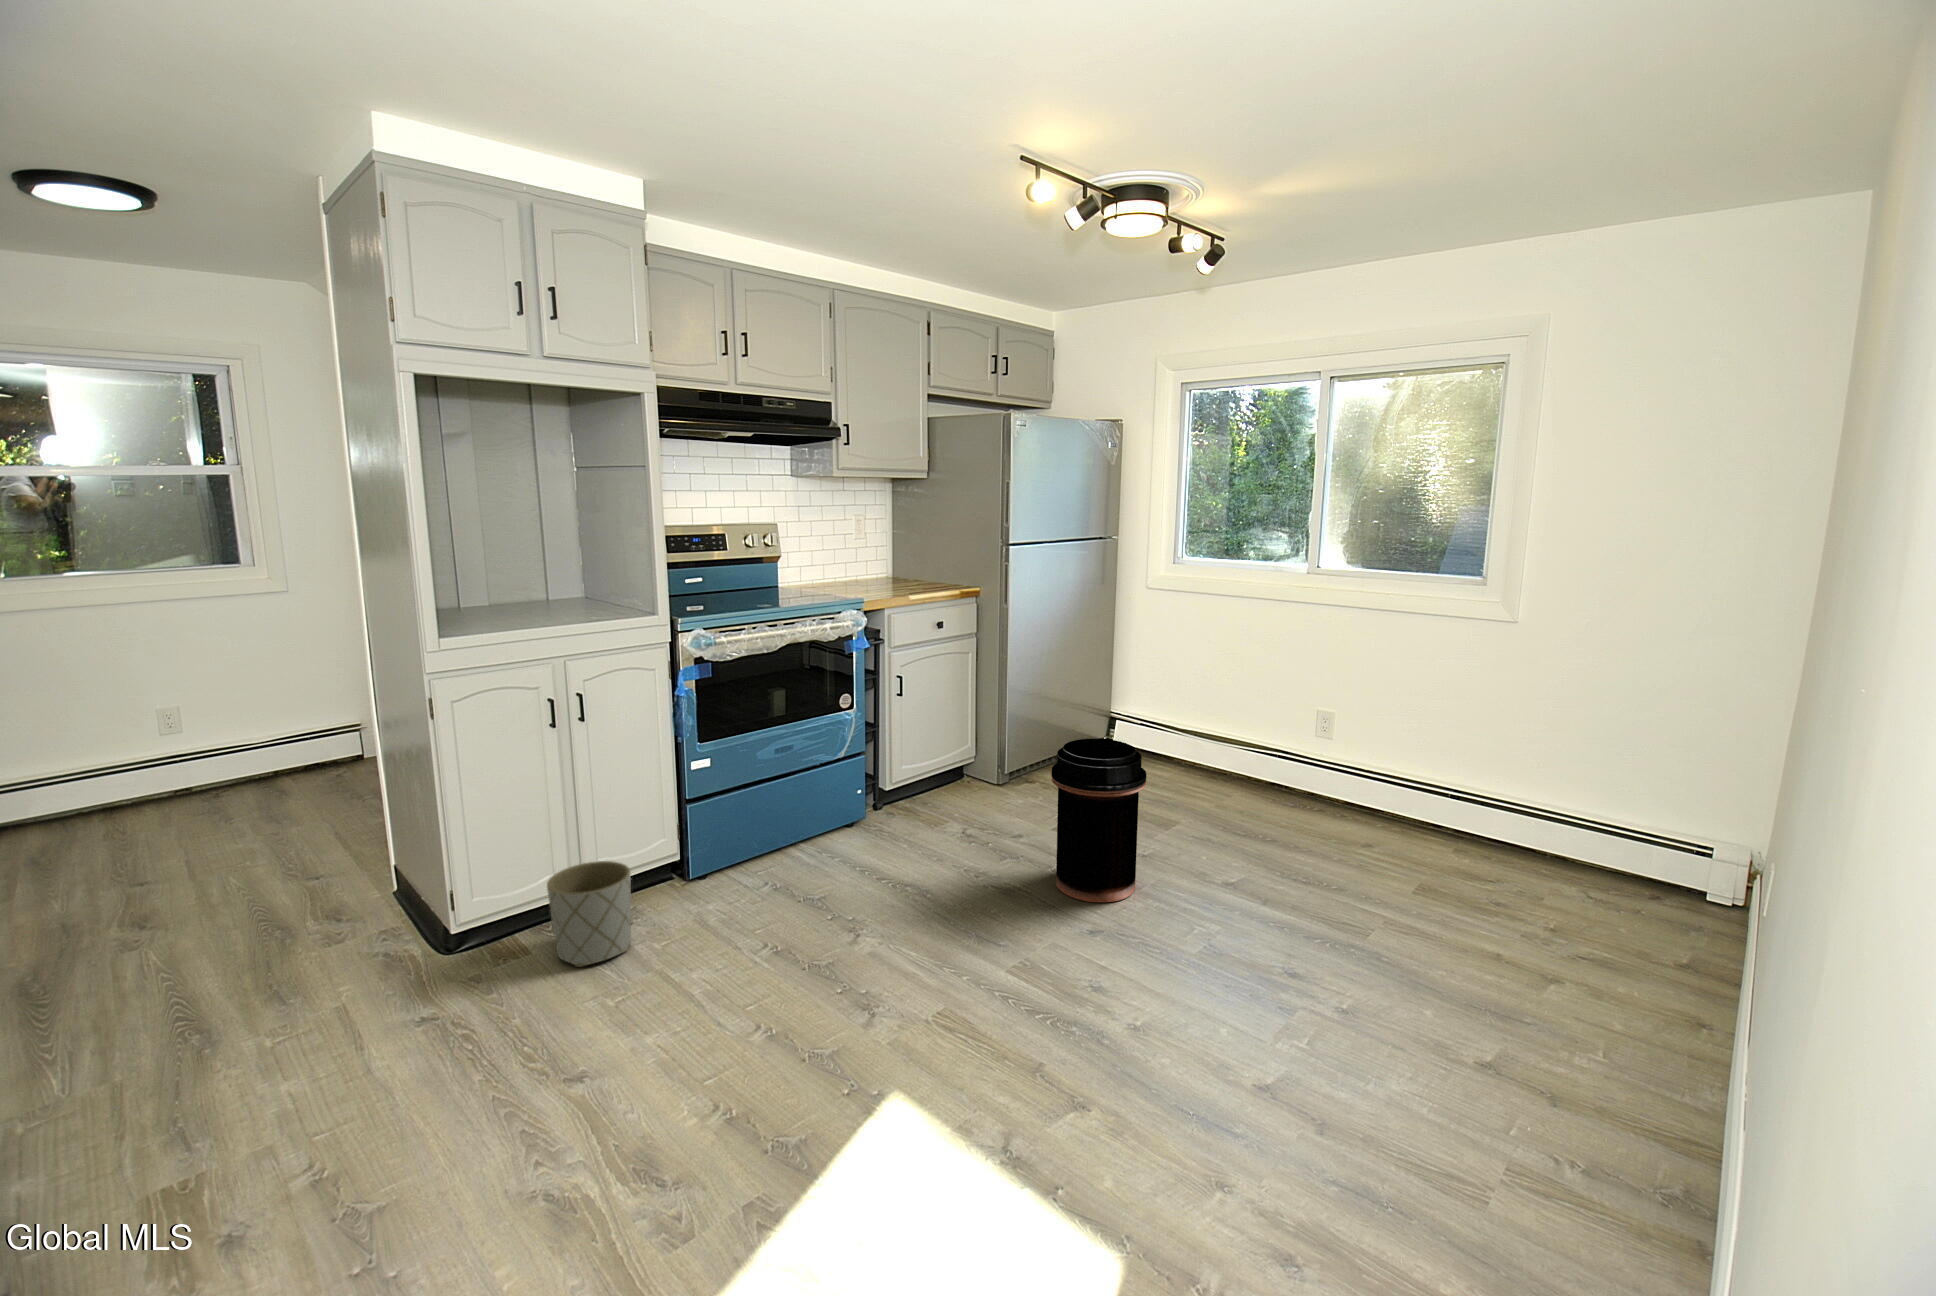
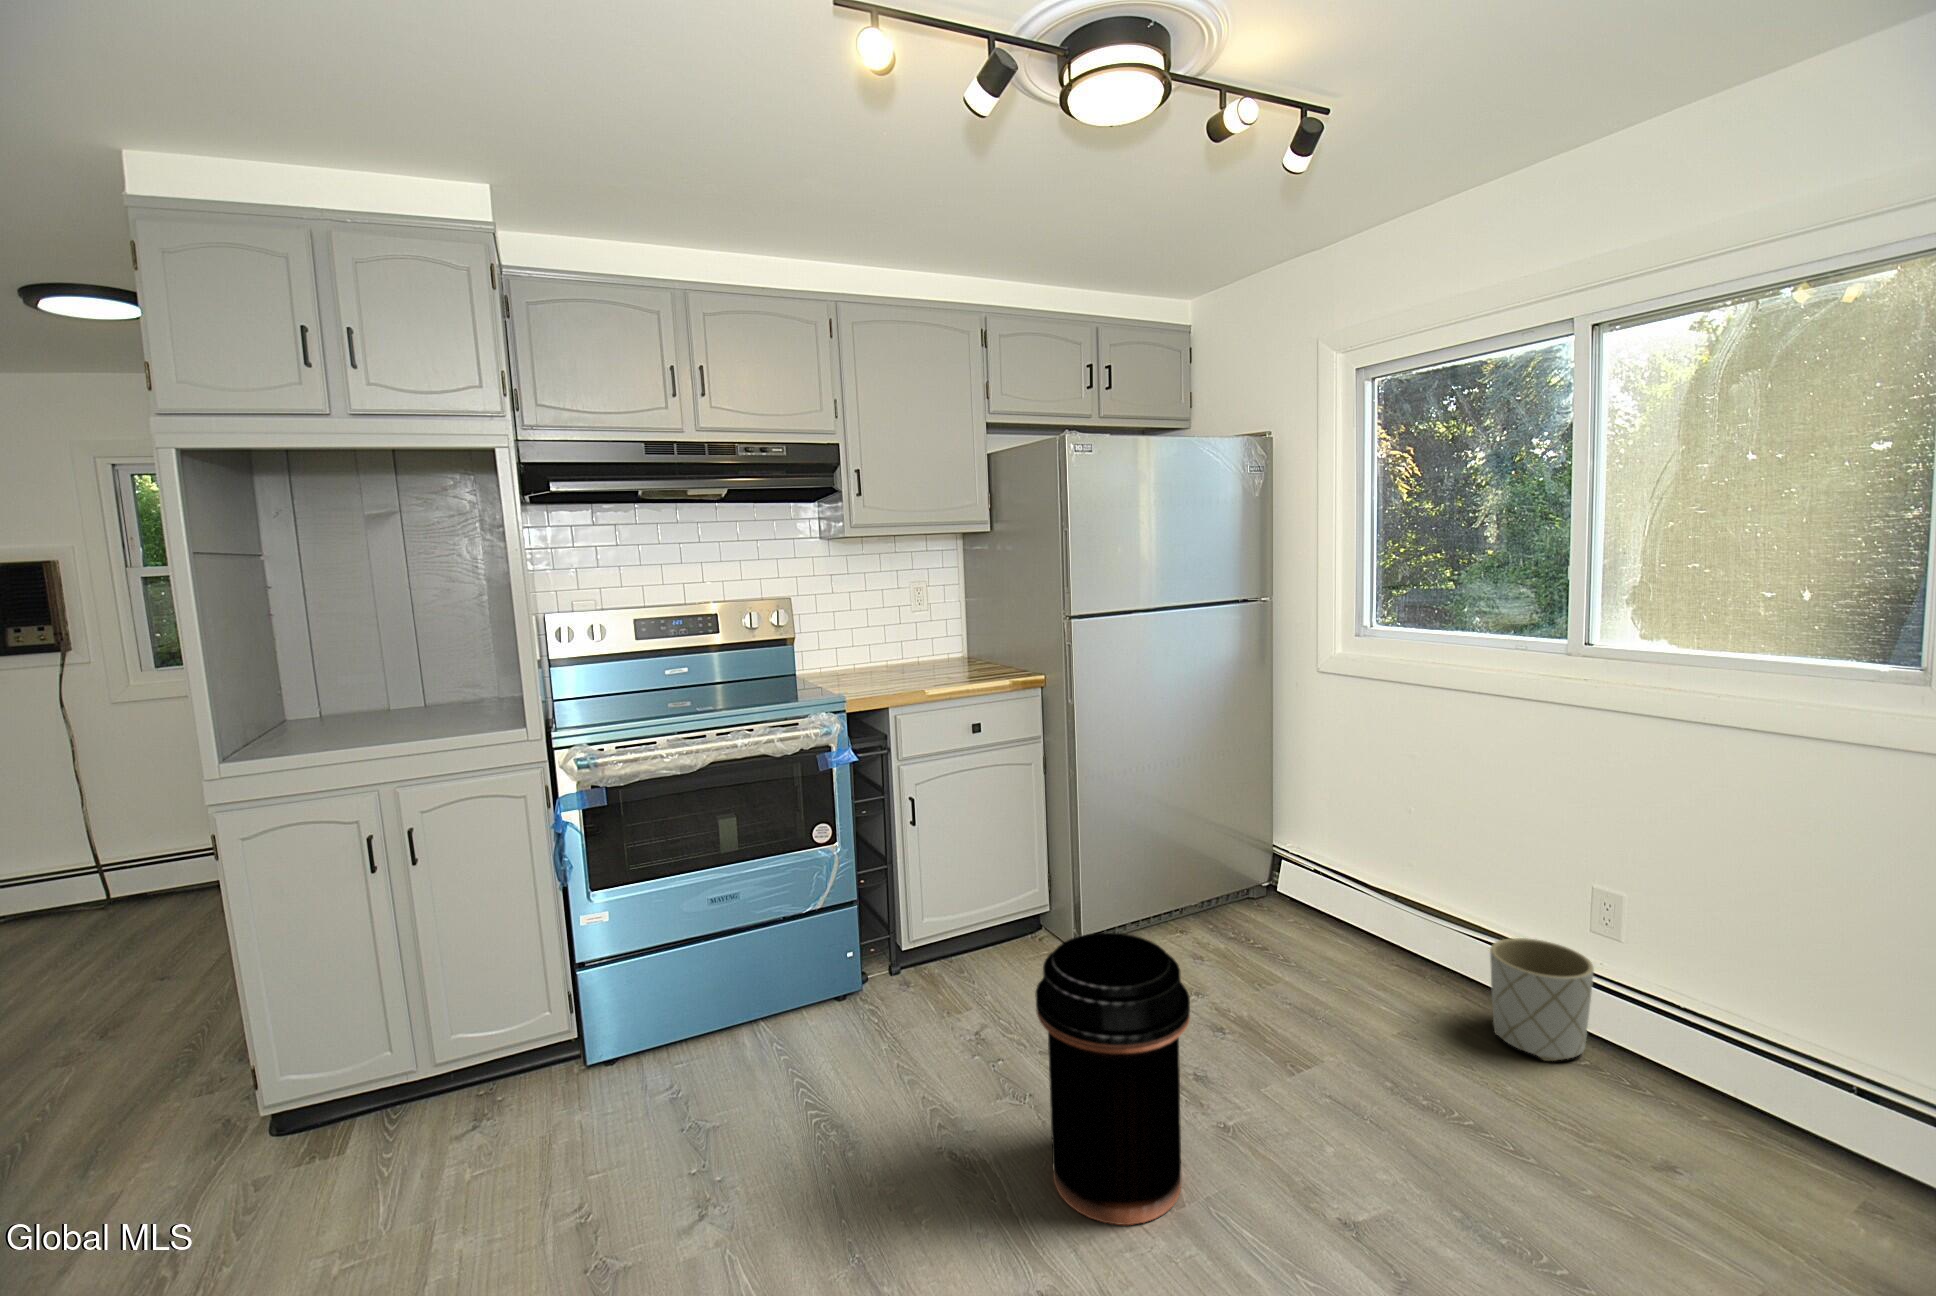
planter: present [547,861,631,967] -> present [1490,938,1594,1061]

